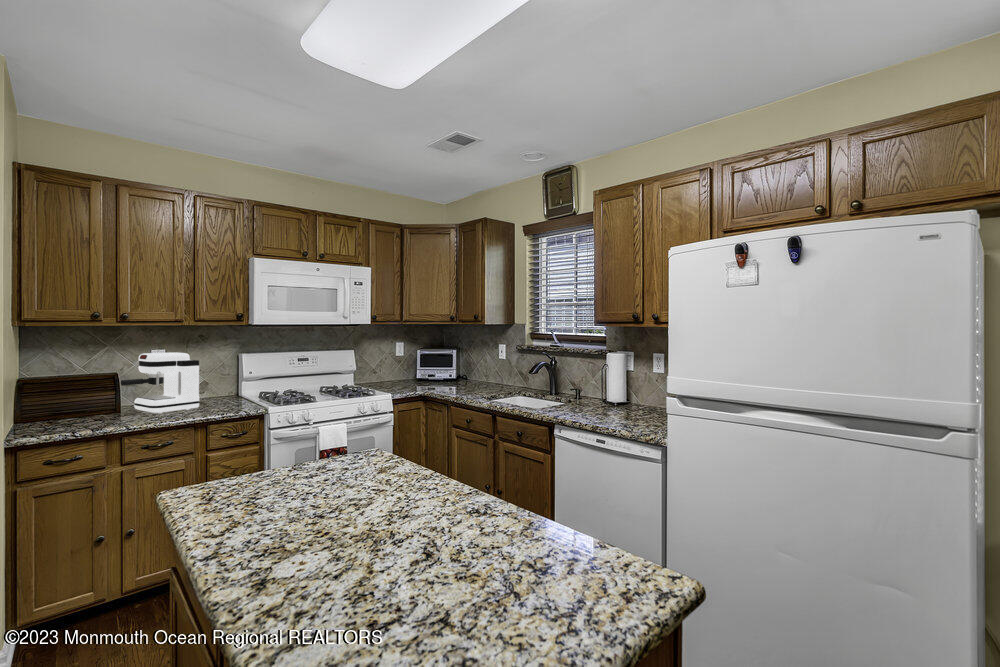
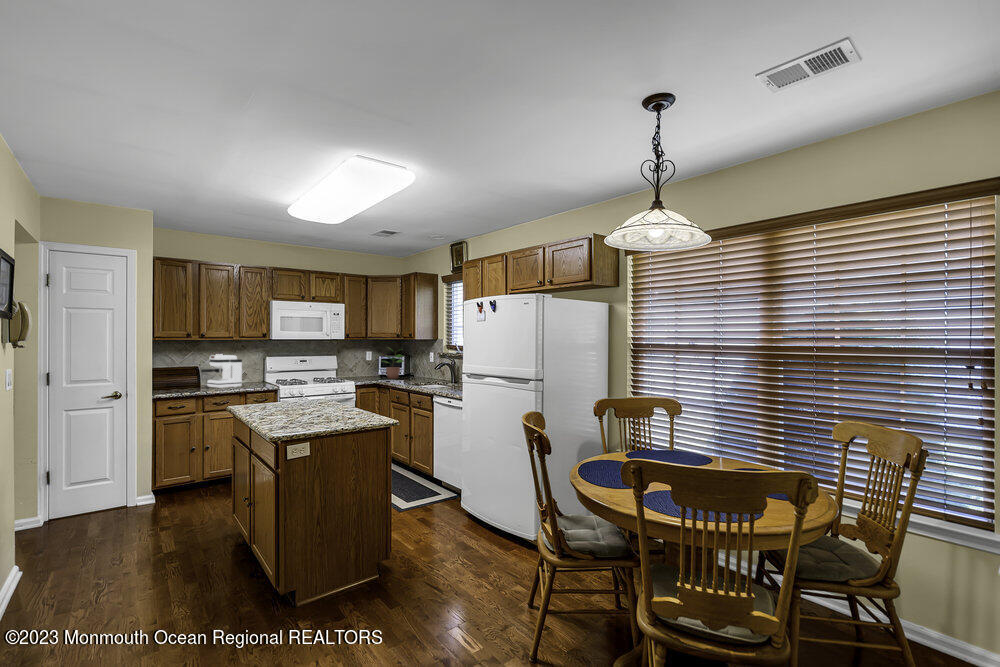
potted plant: none [425,336,463,386] -> present [382,350,404,379]

